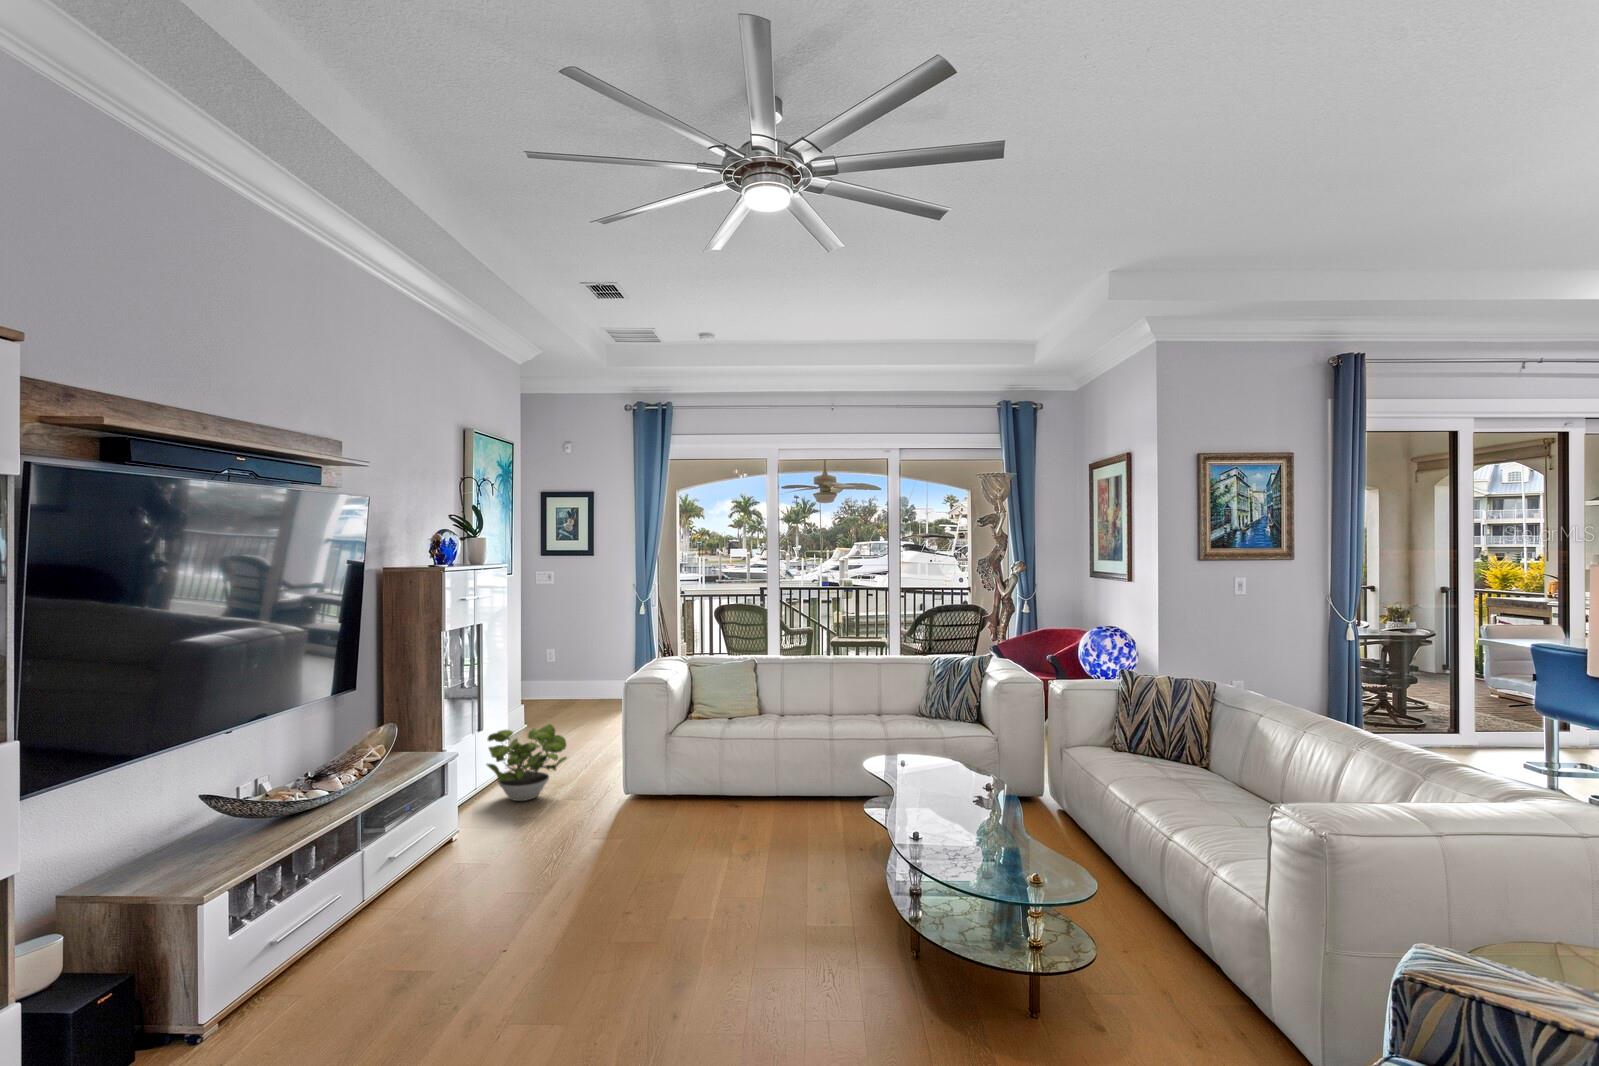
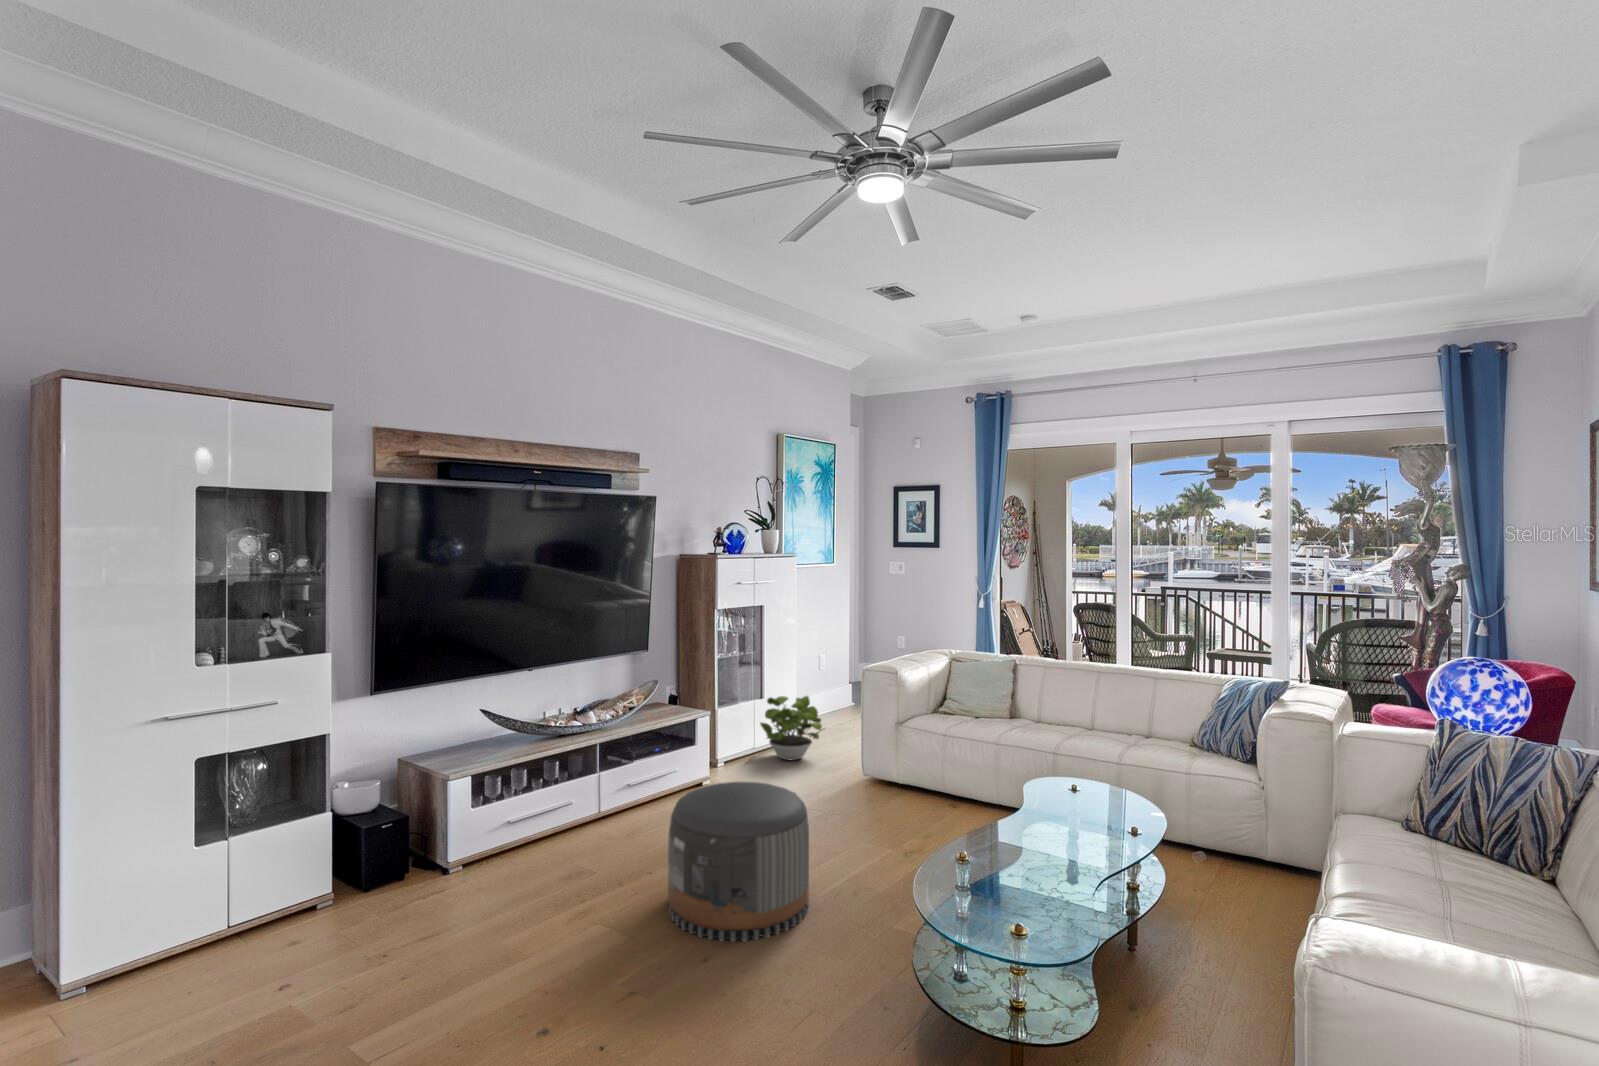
pouf: none [573,821,732,1008] -> present [668,782,809,942]

